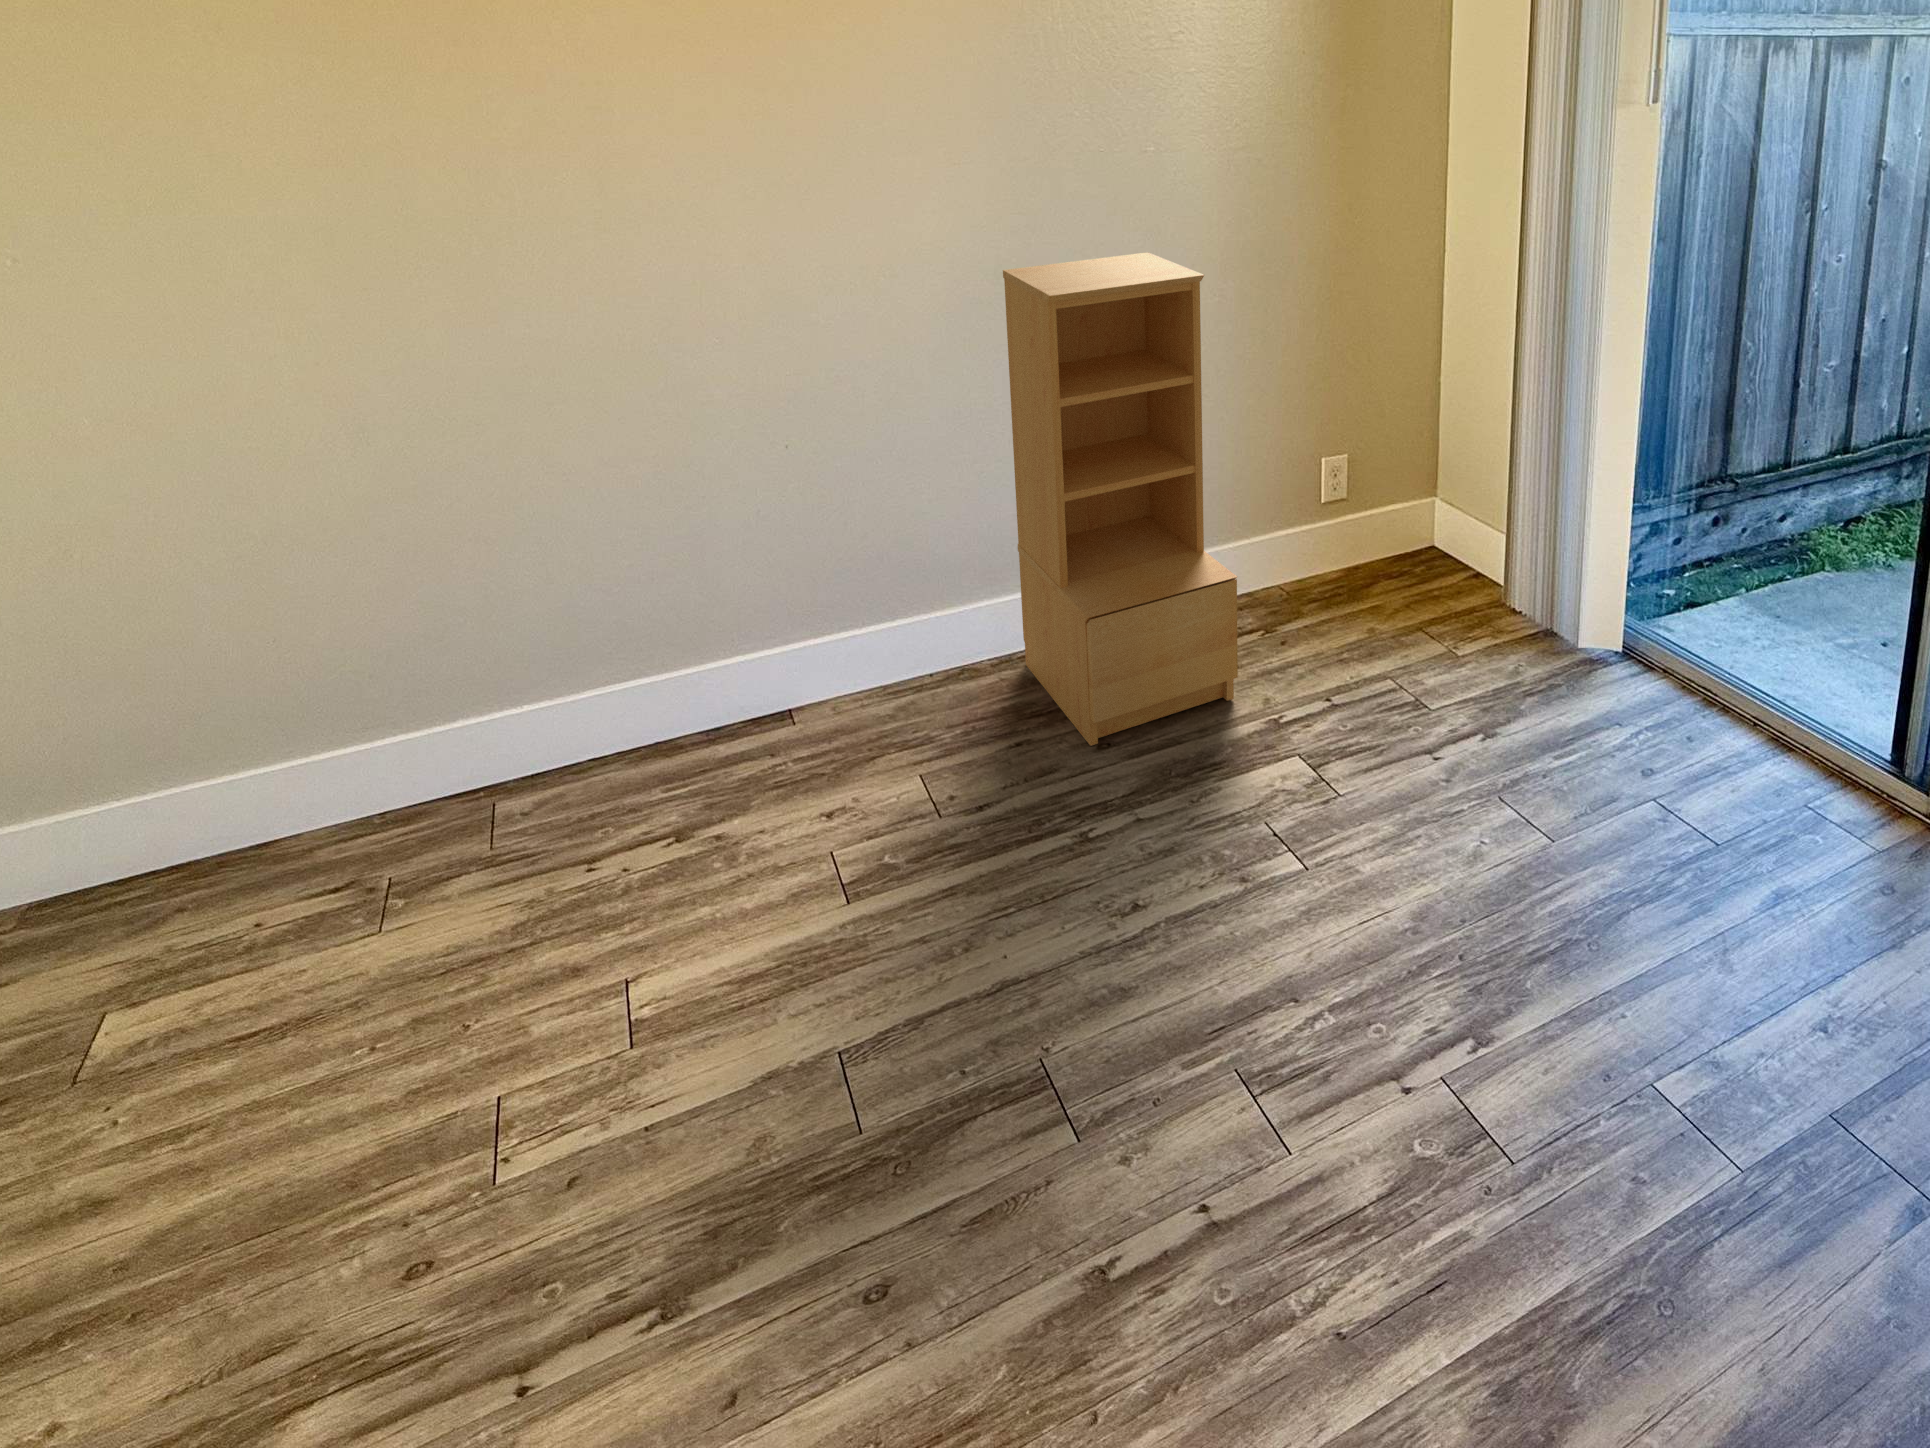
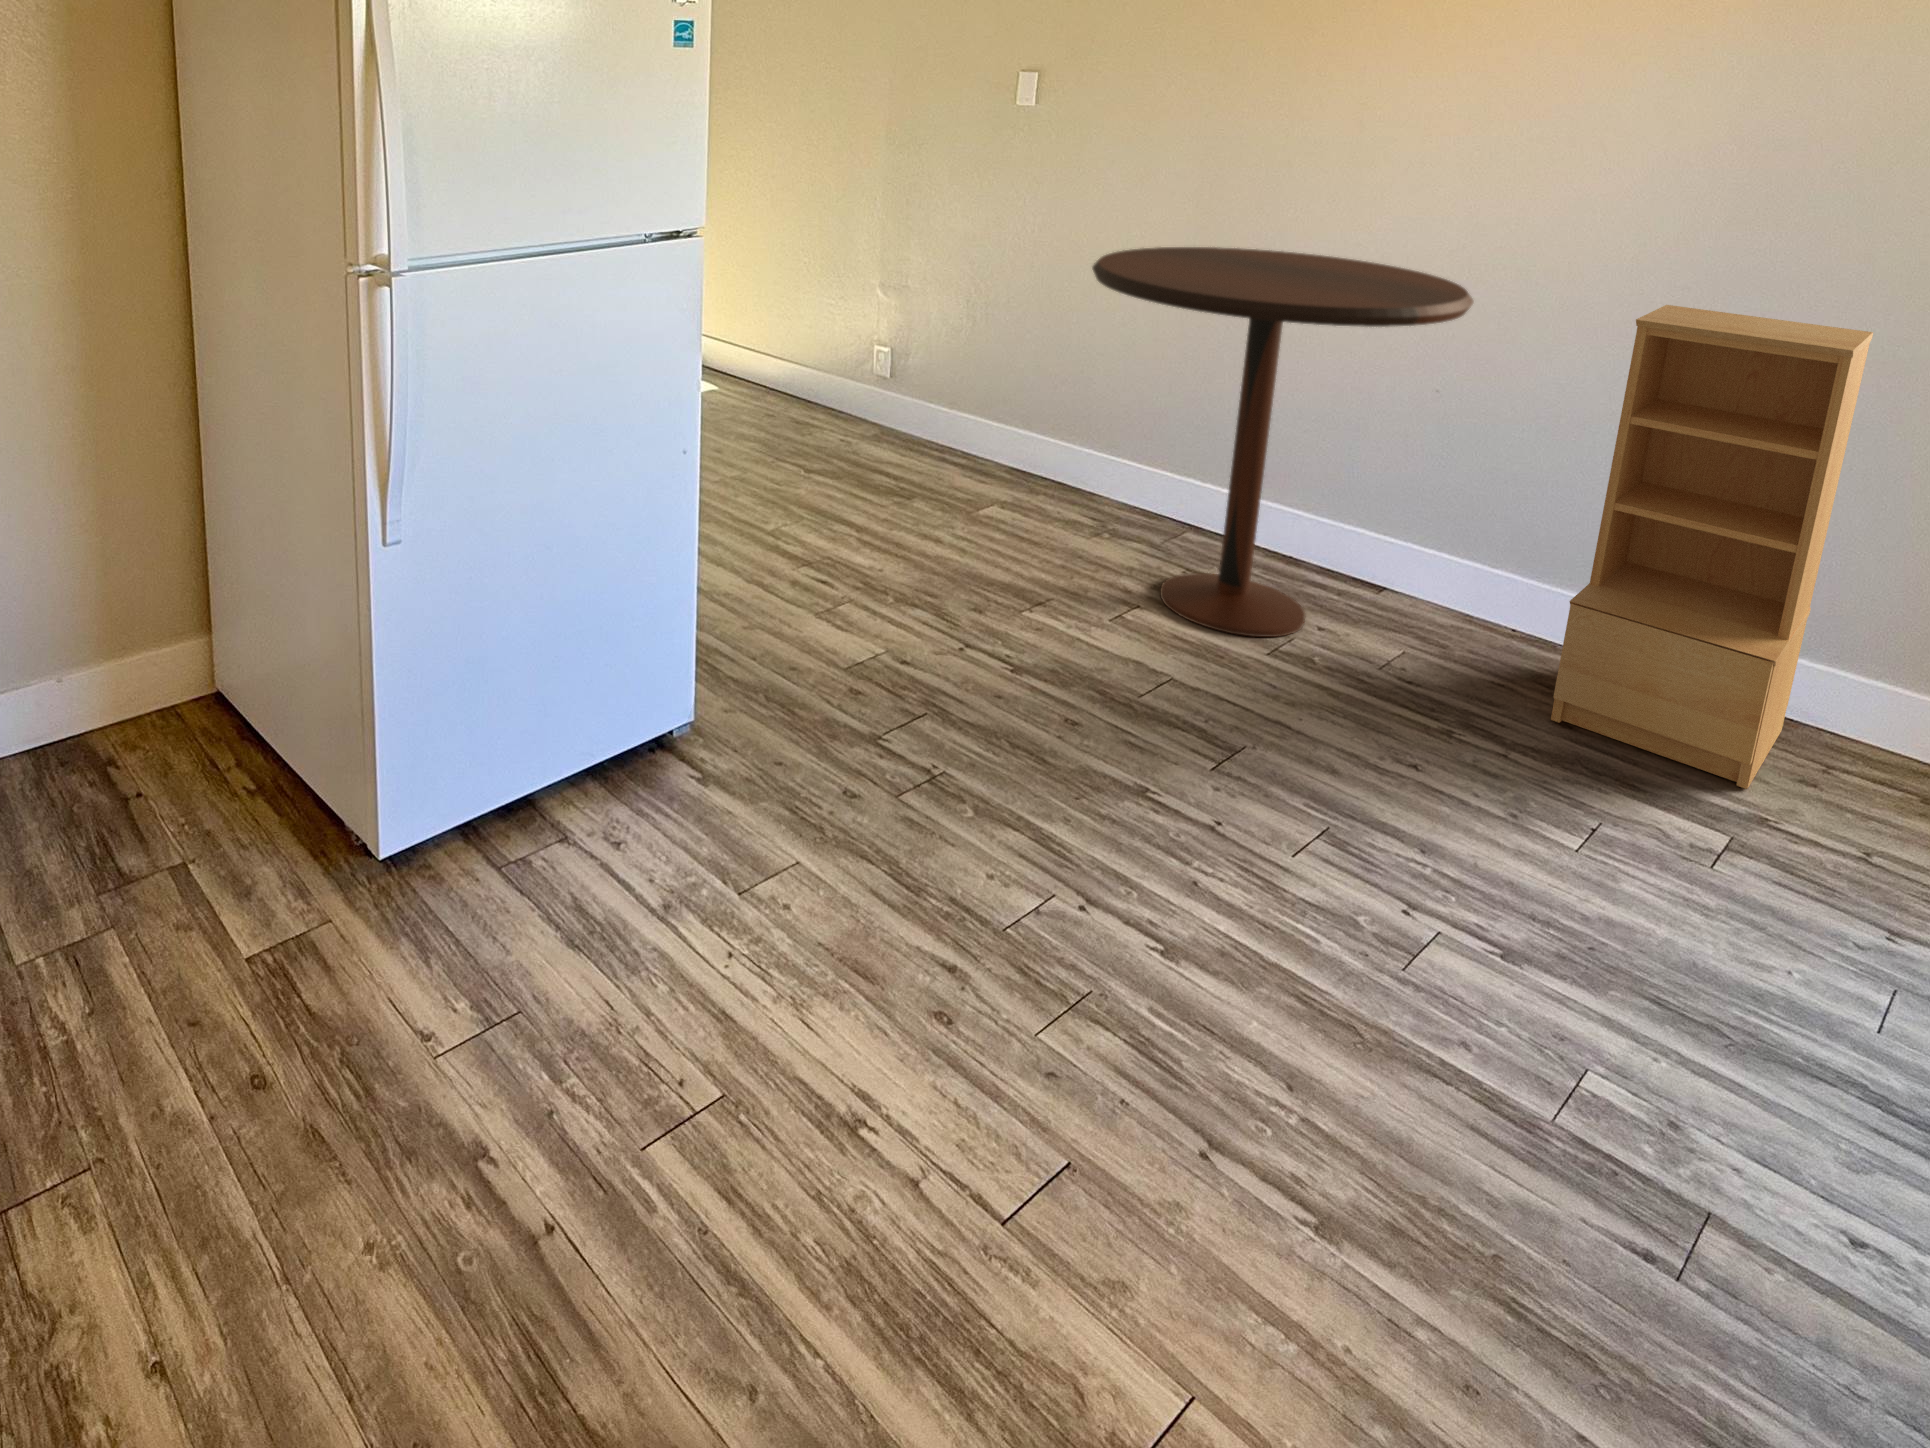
pedestal table: none [314,301,933,947] -> present [1092,247,1474,637]

